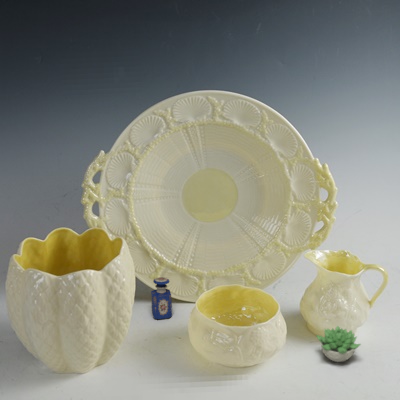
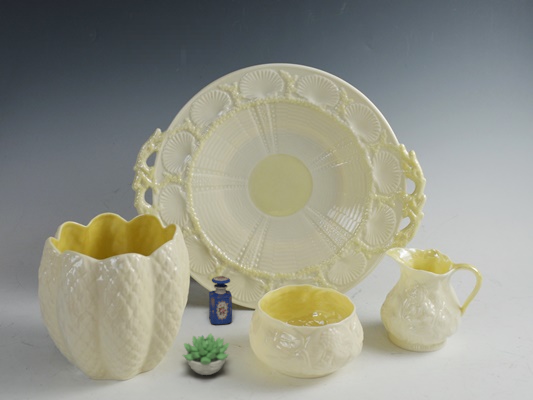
succulent plant: present [317,326,360,362] -> present [183,334,229,375]

